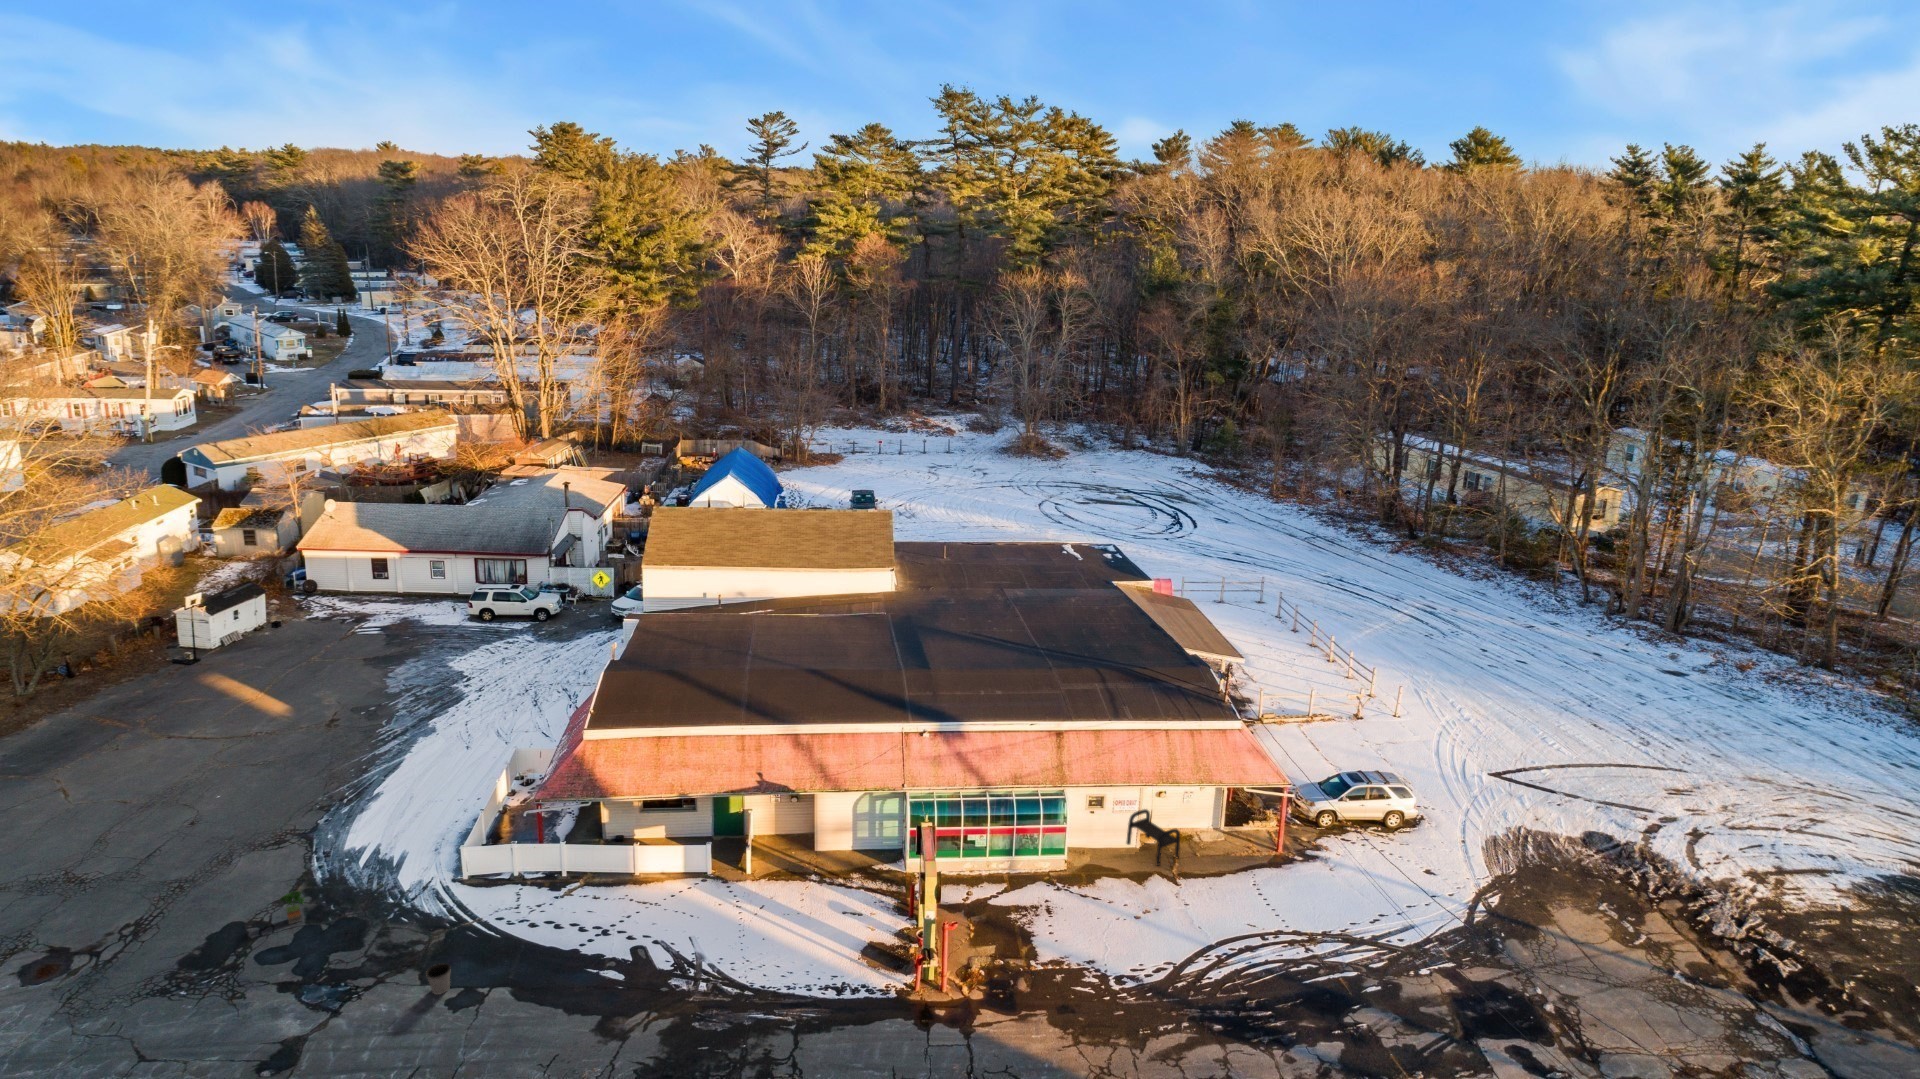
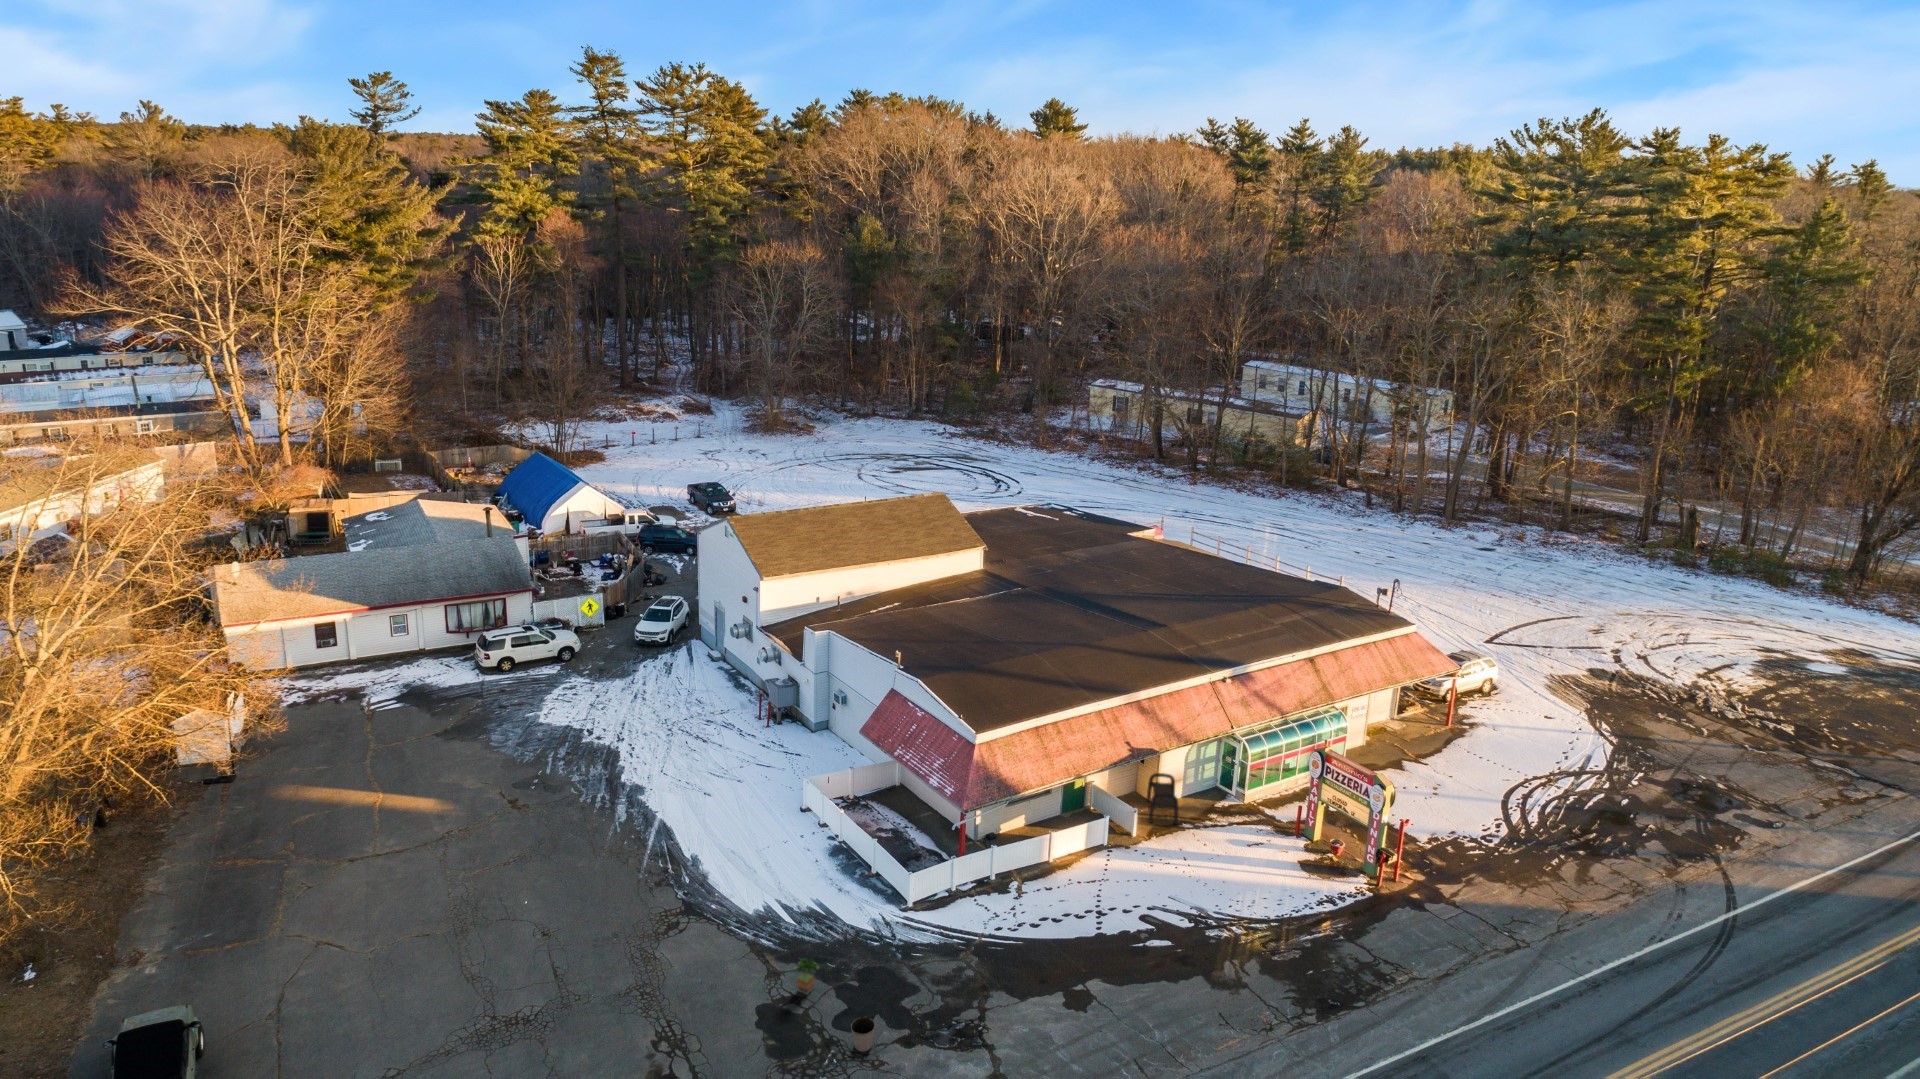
bench: present [1127,809,1180,865] -> present [1147,773,1178,824]
bucket: present [426,963,451,995] -> present [851,1016,875,1051]

